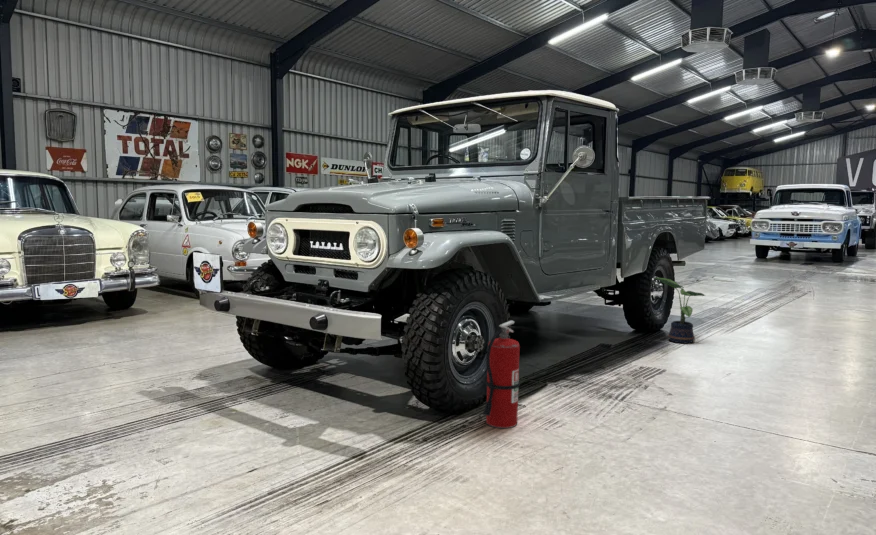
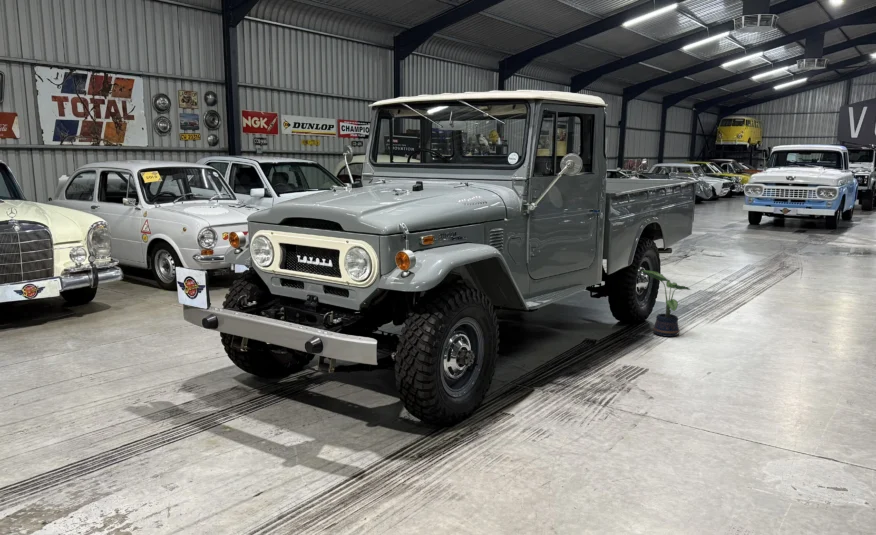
fire extinguisher: present [483,321,520,428] -> none [474,337,509,441]

